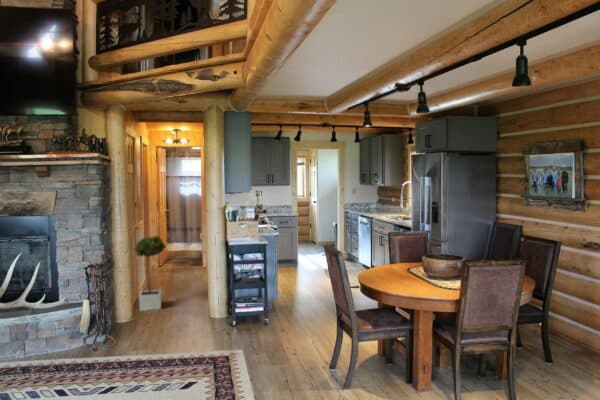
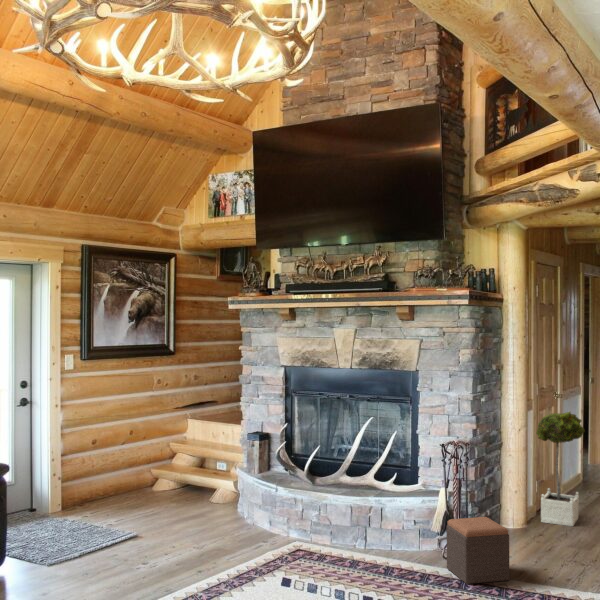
footstool: none [99,312,147,359] -> present [447,517,510,584]

